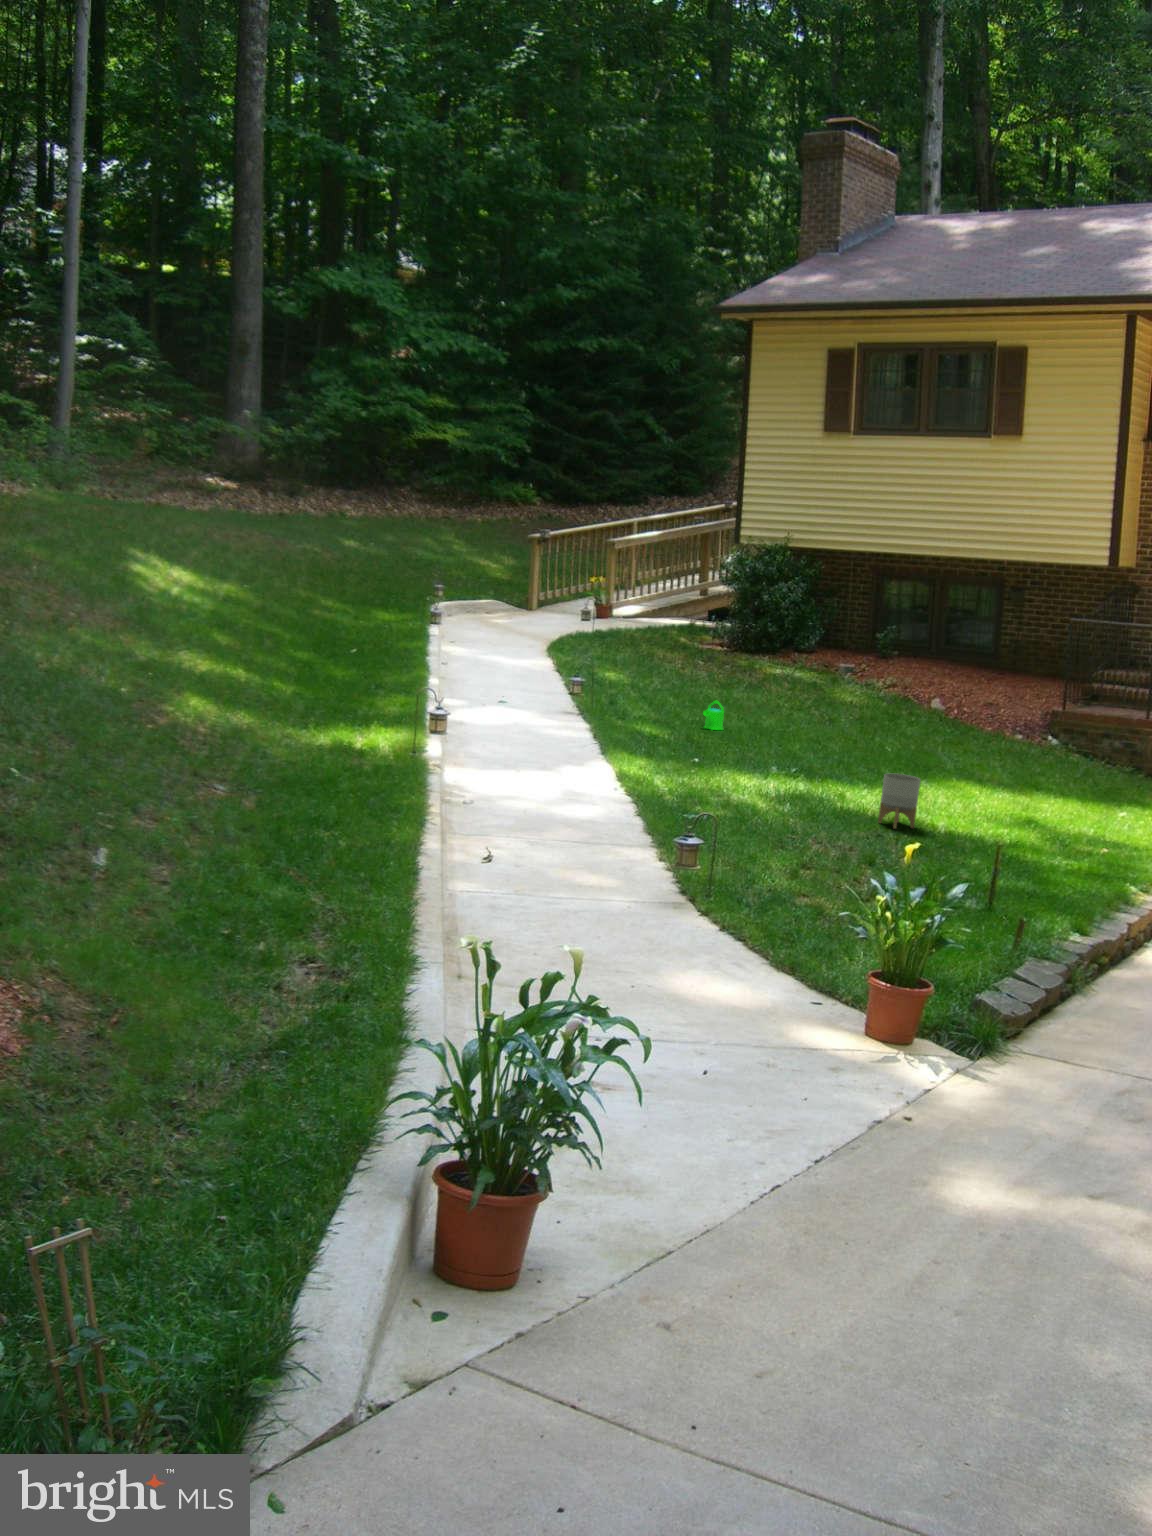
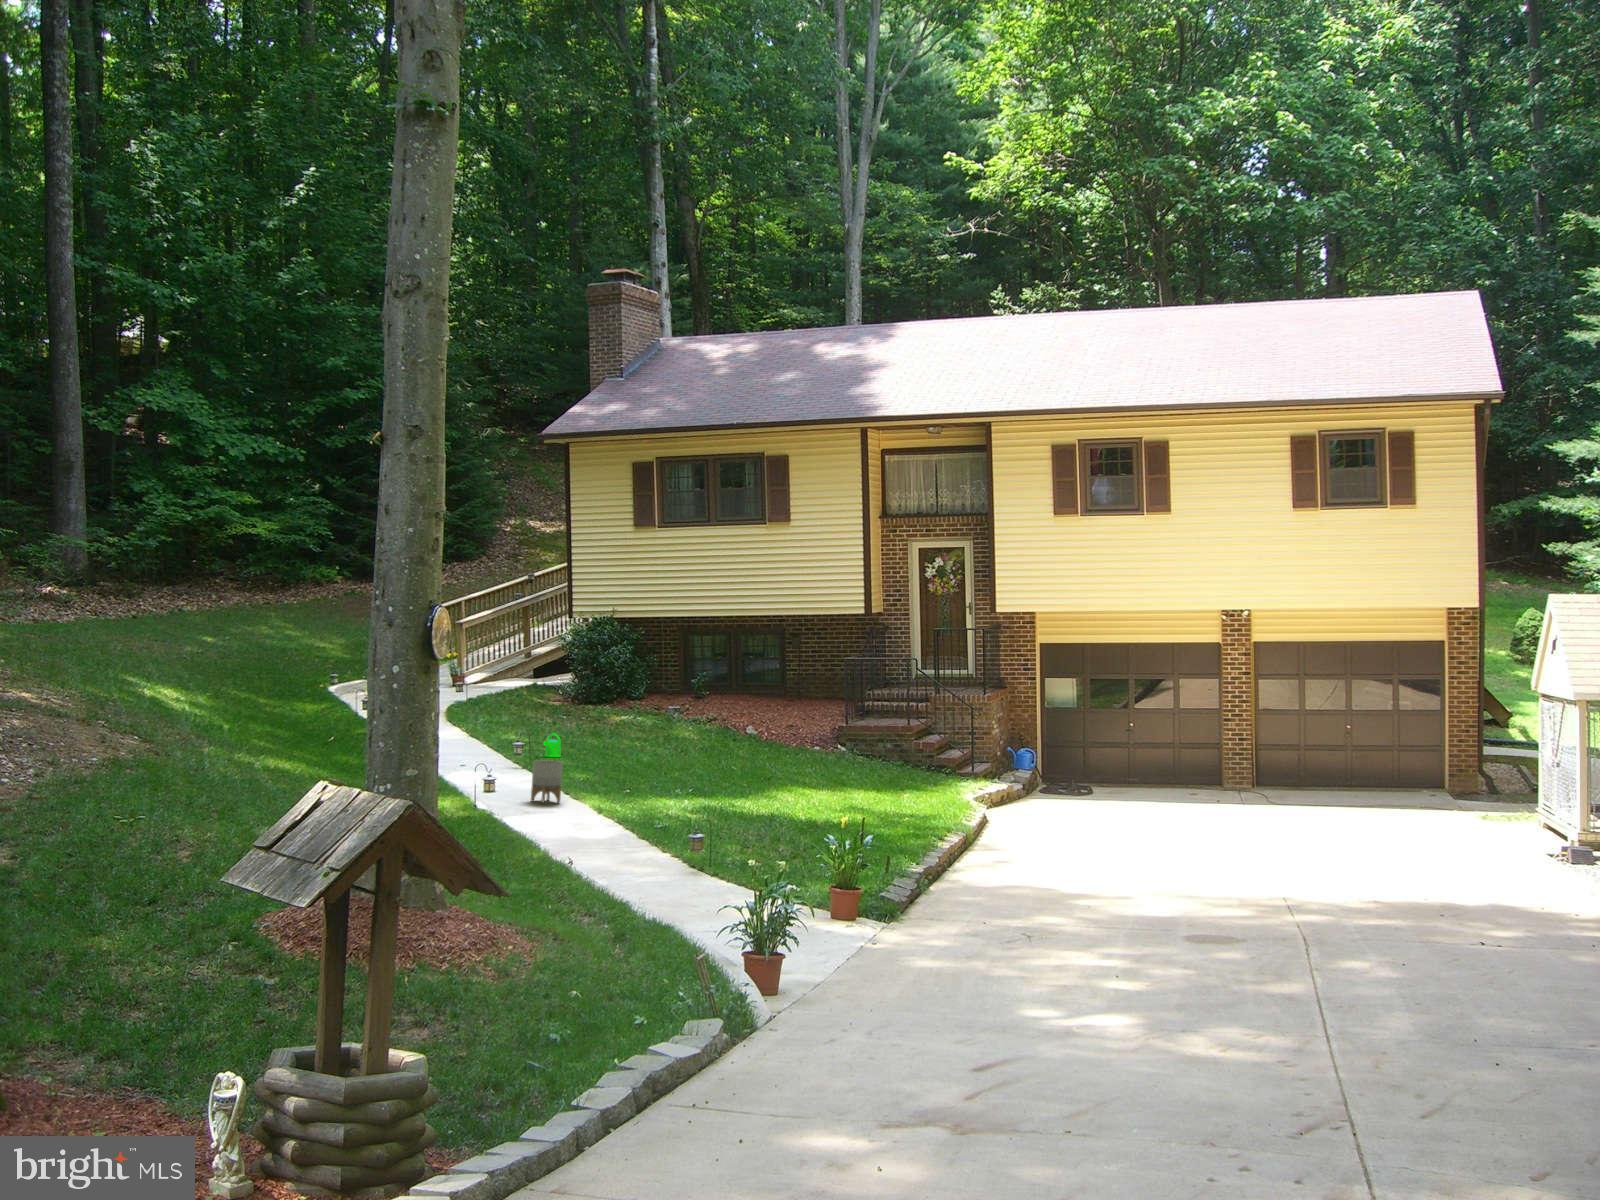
planter: present [878,774,920,829] -> present [531,760,563,804]

